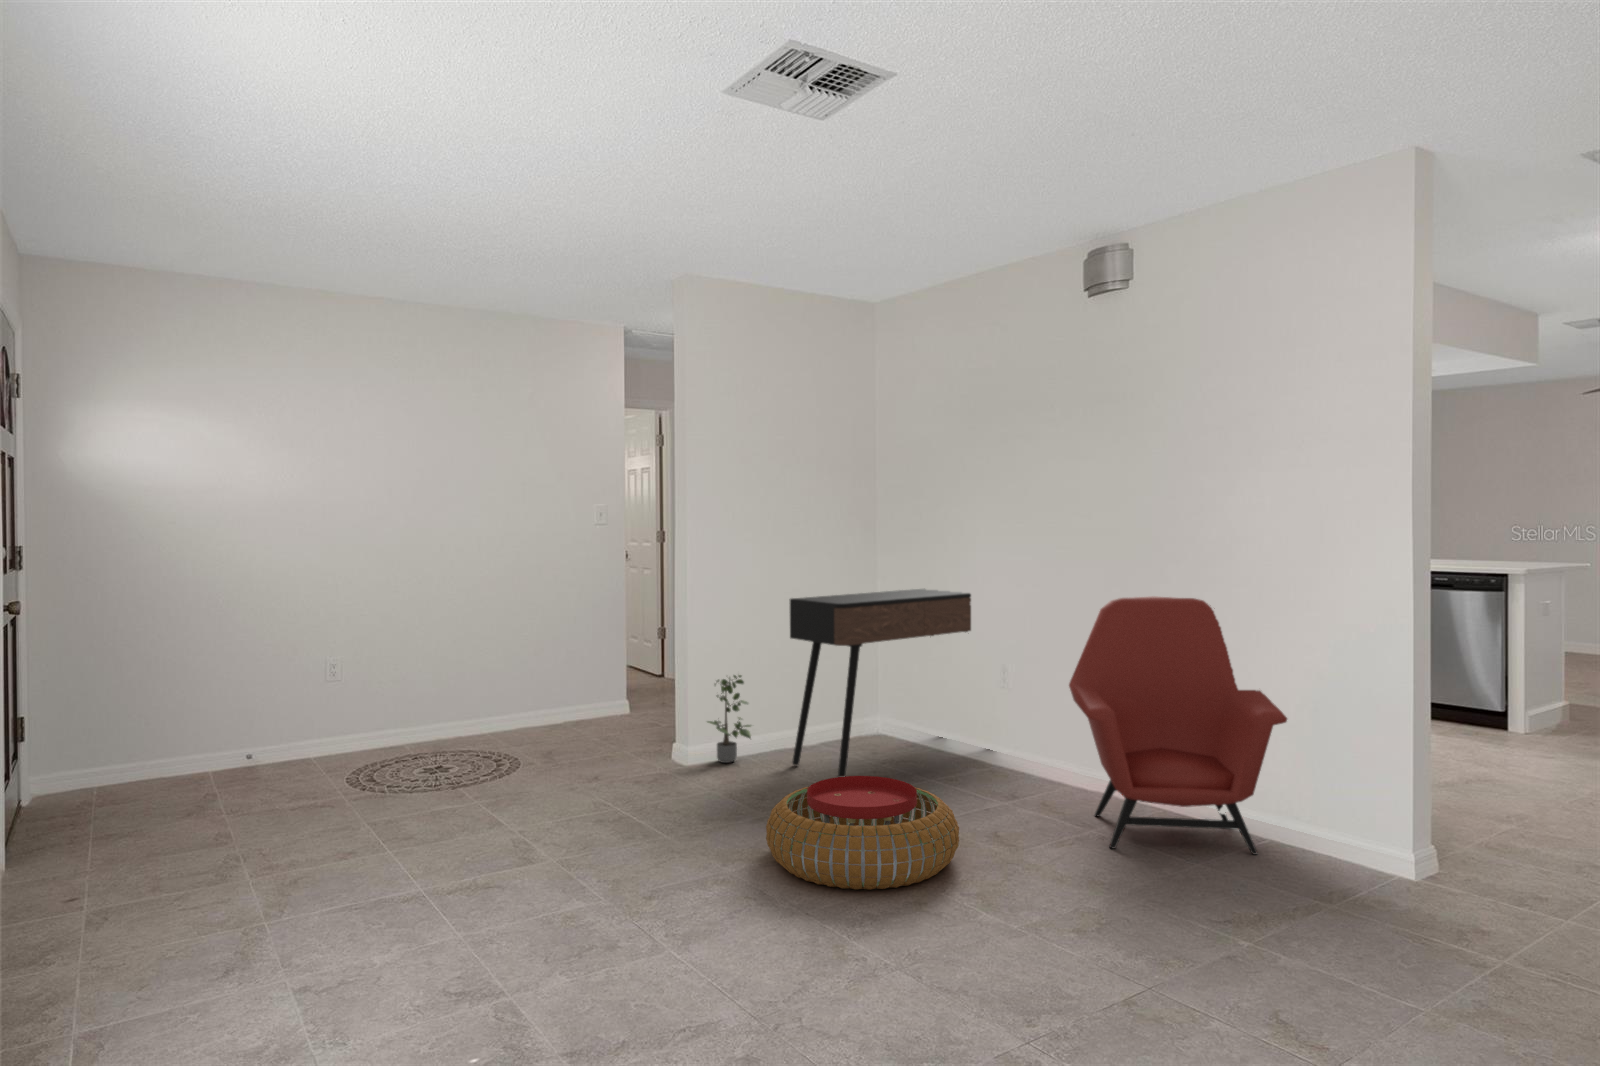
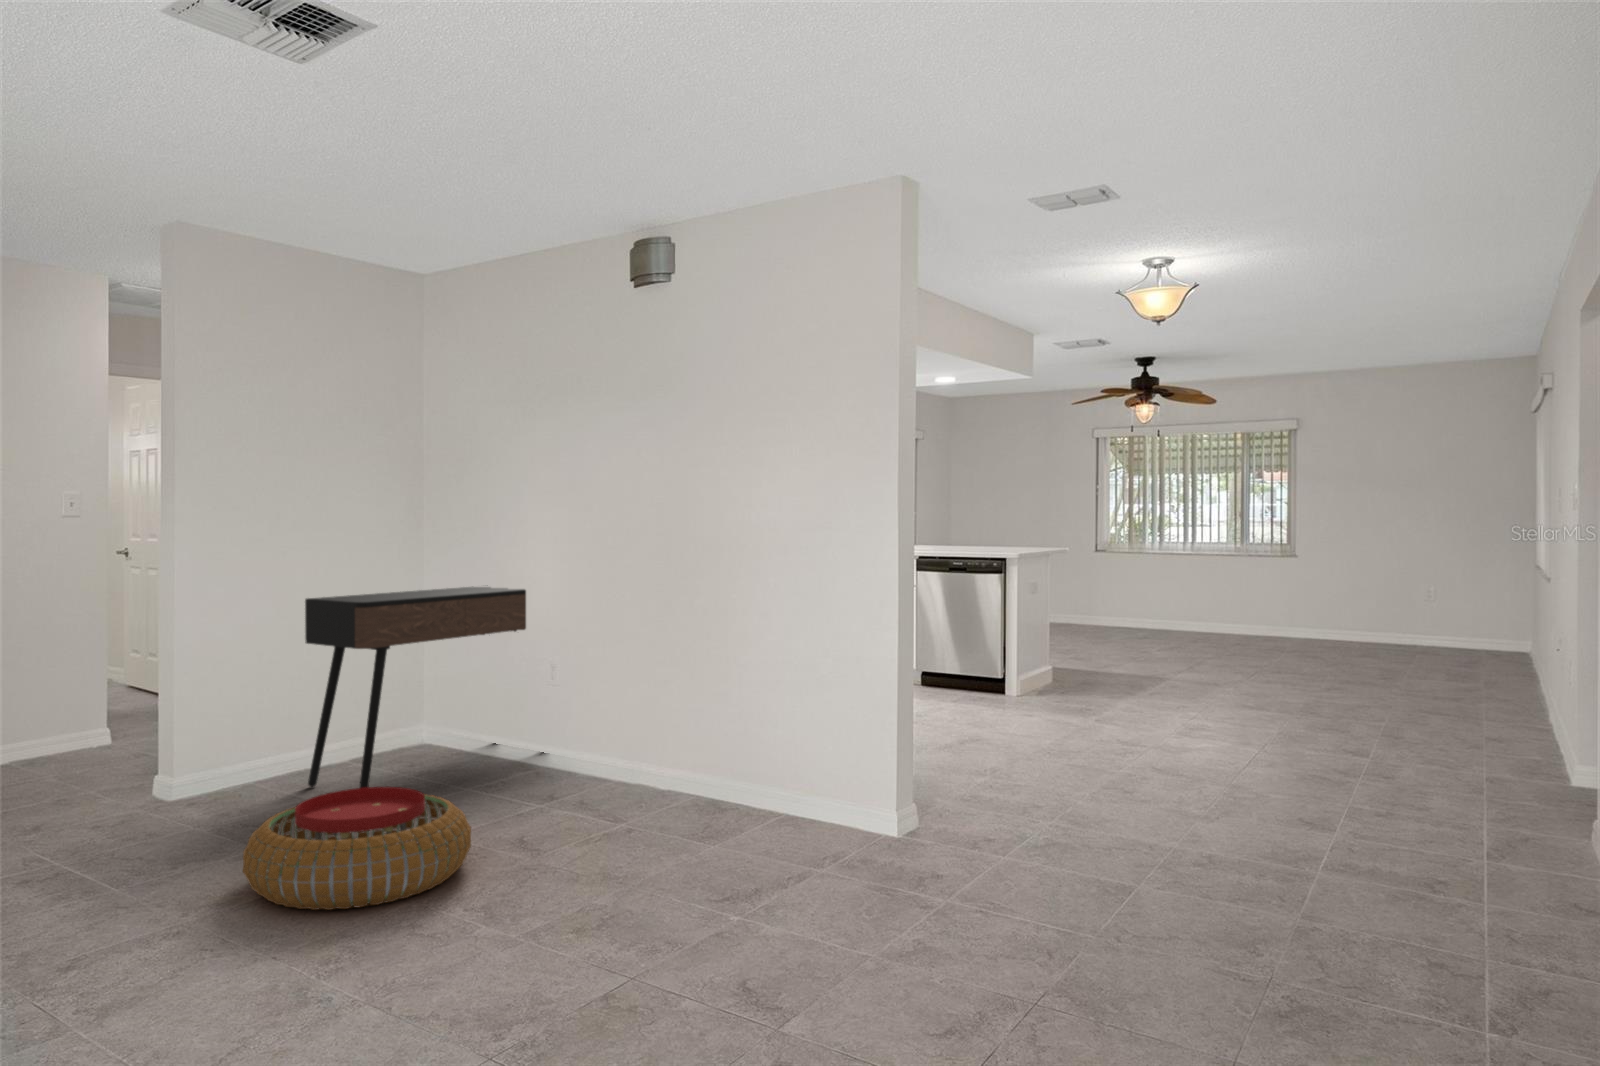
armchair: present [1069,597,1287,855] -> none [602,588,796,839]
potted plant: present [707,675,751,763] -> none [198,684,263,791]

